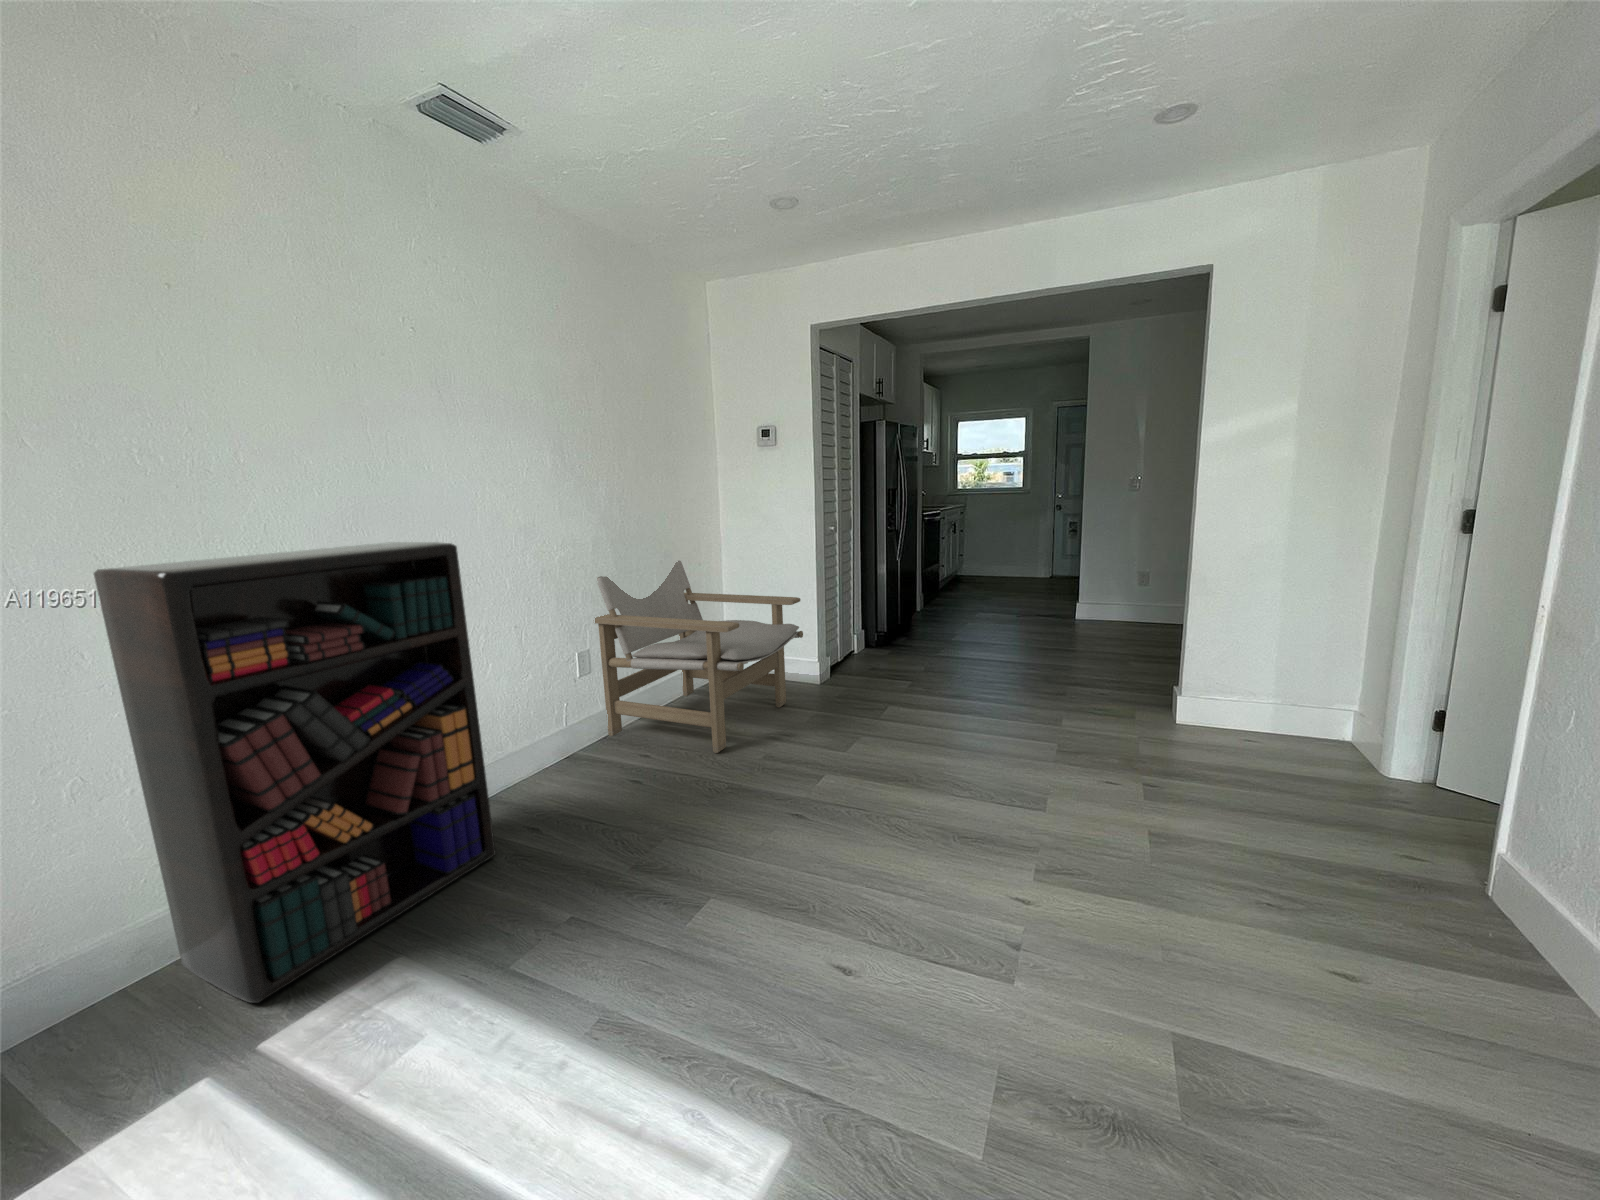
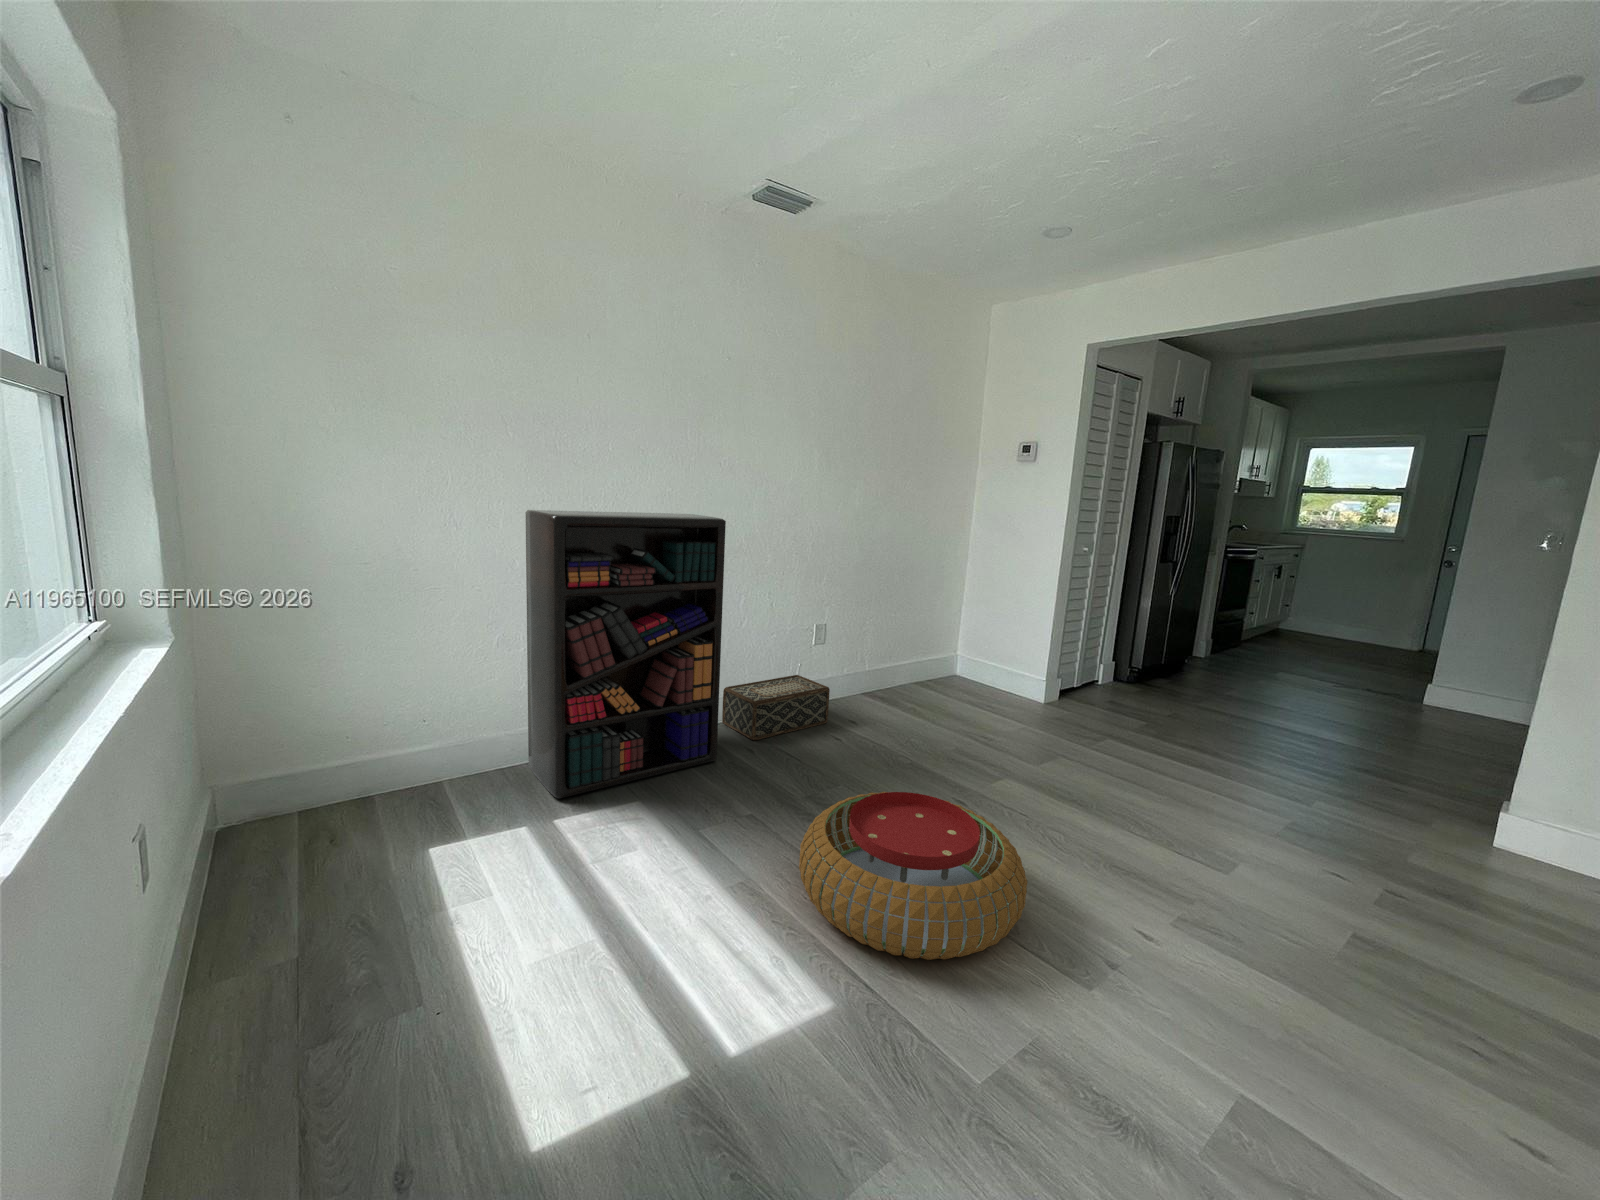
lounge chair: present [595,561,803,753] -> none [830,561,1028,737]
woven basket: none [479,716,617,812] -> present [722,675,830,740]
pouf: none [664,824,928,1041] -> present [799,792,1027,960]

